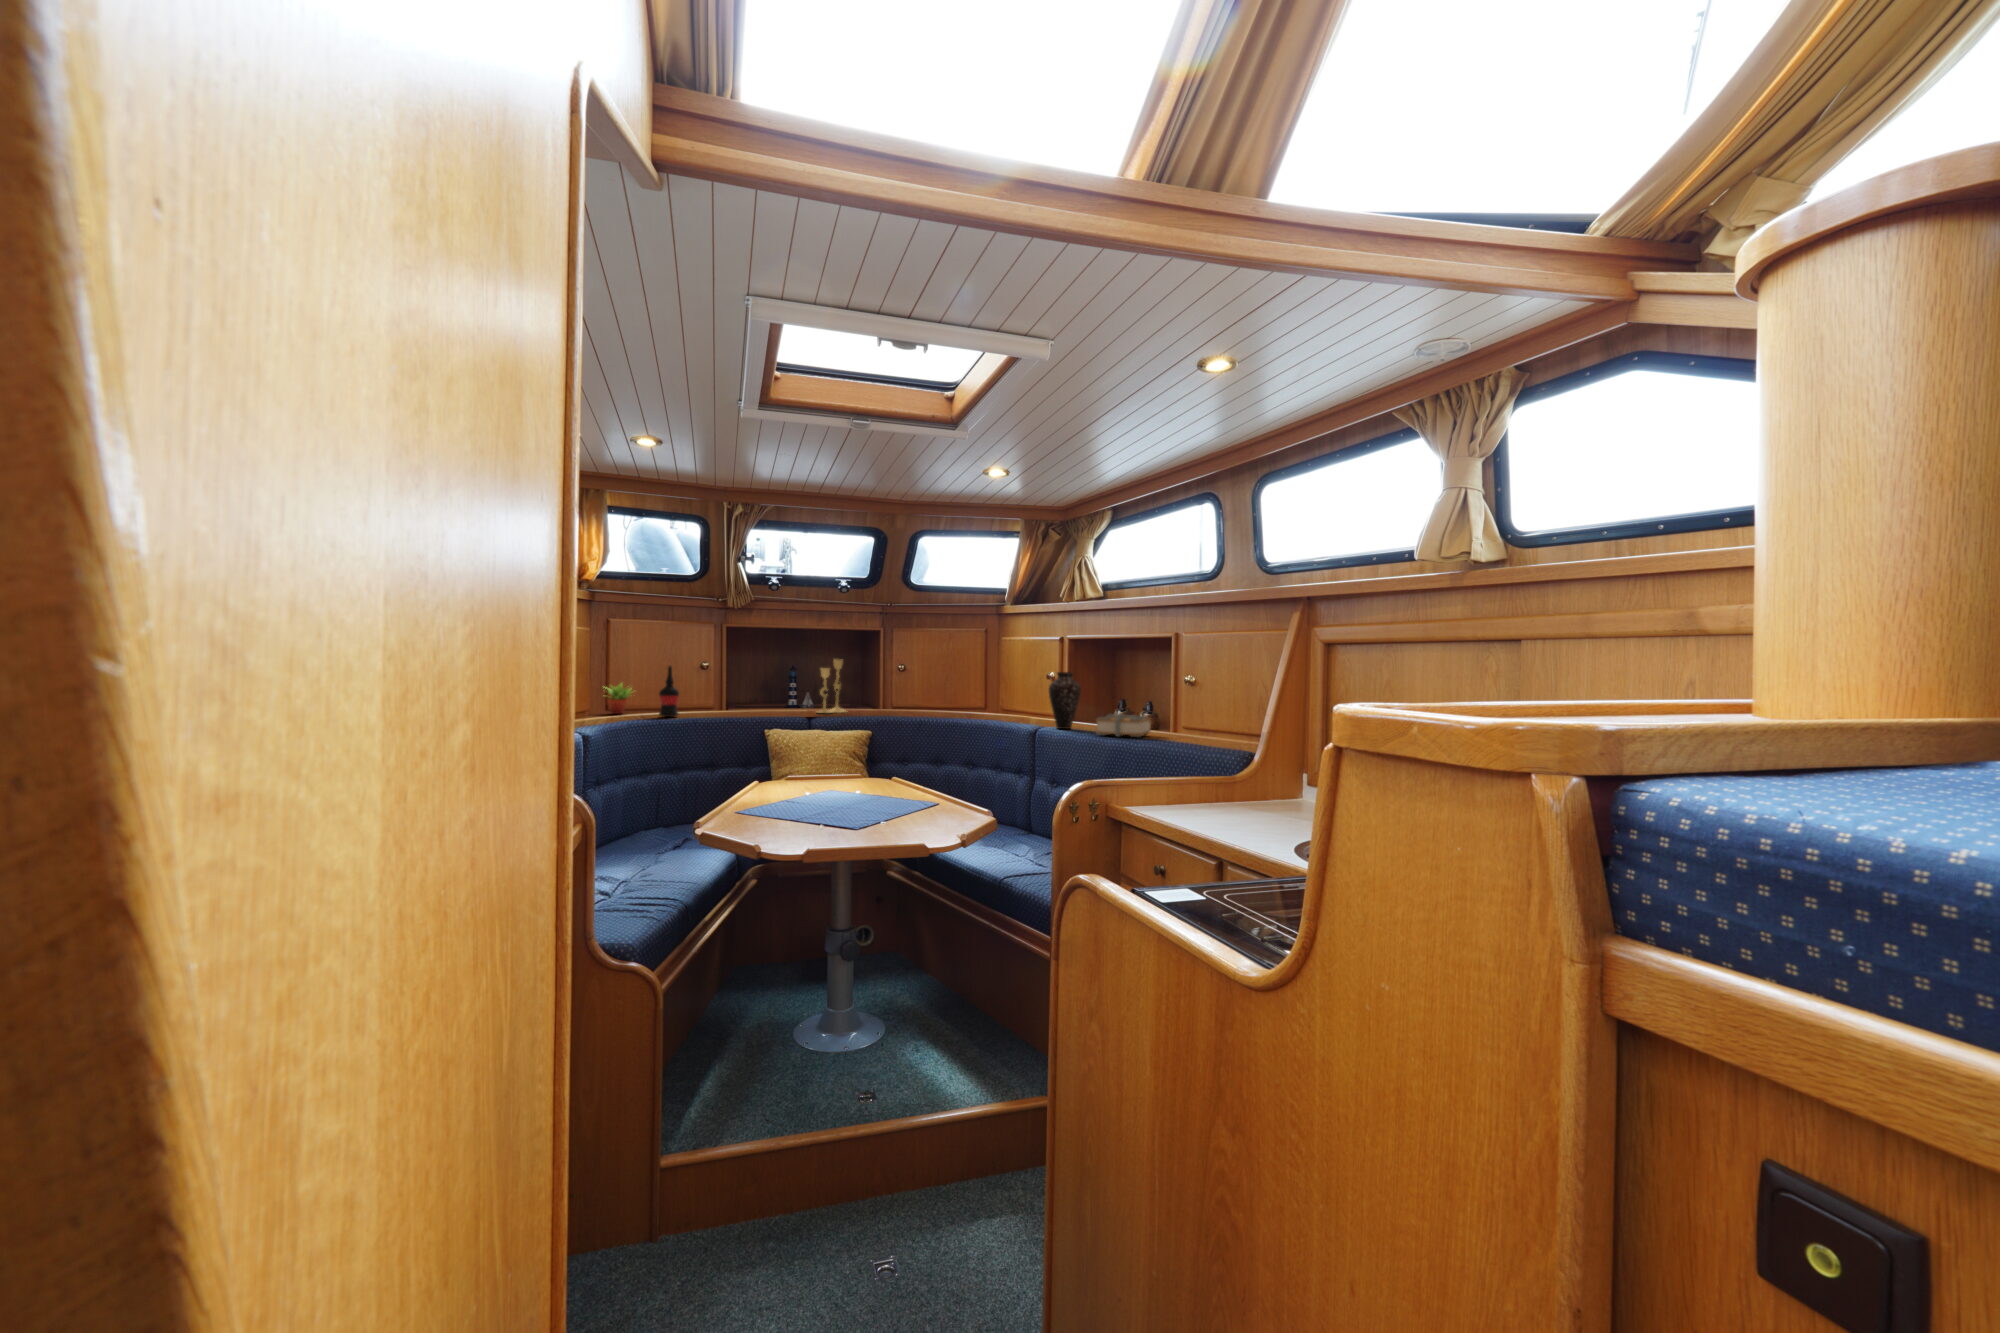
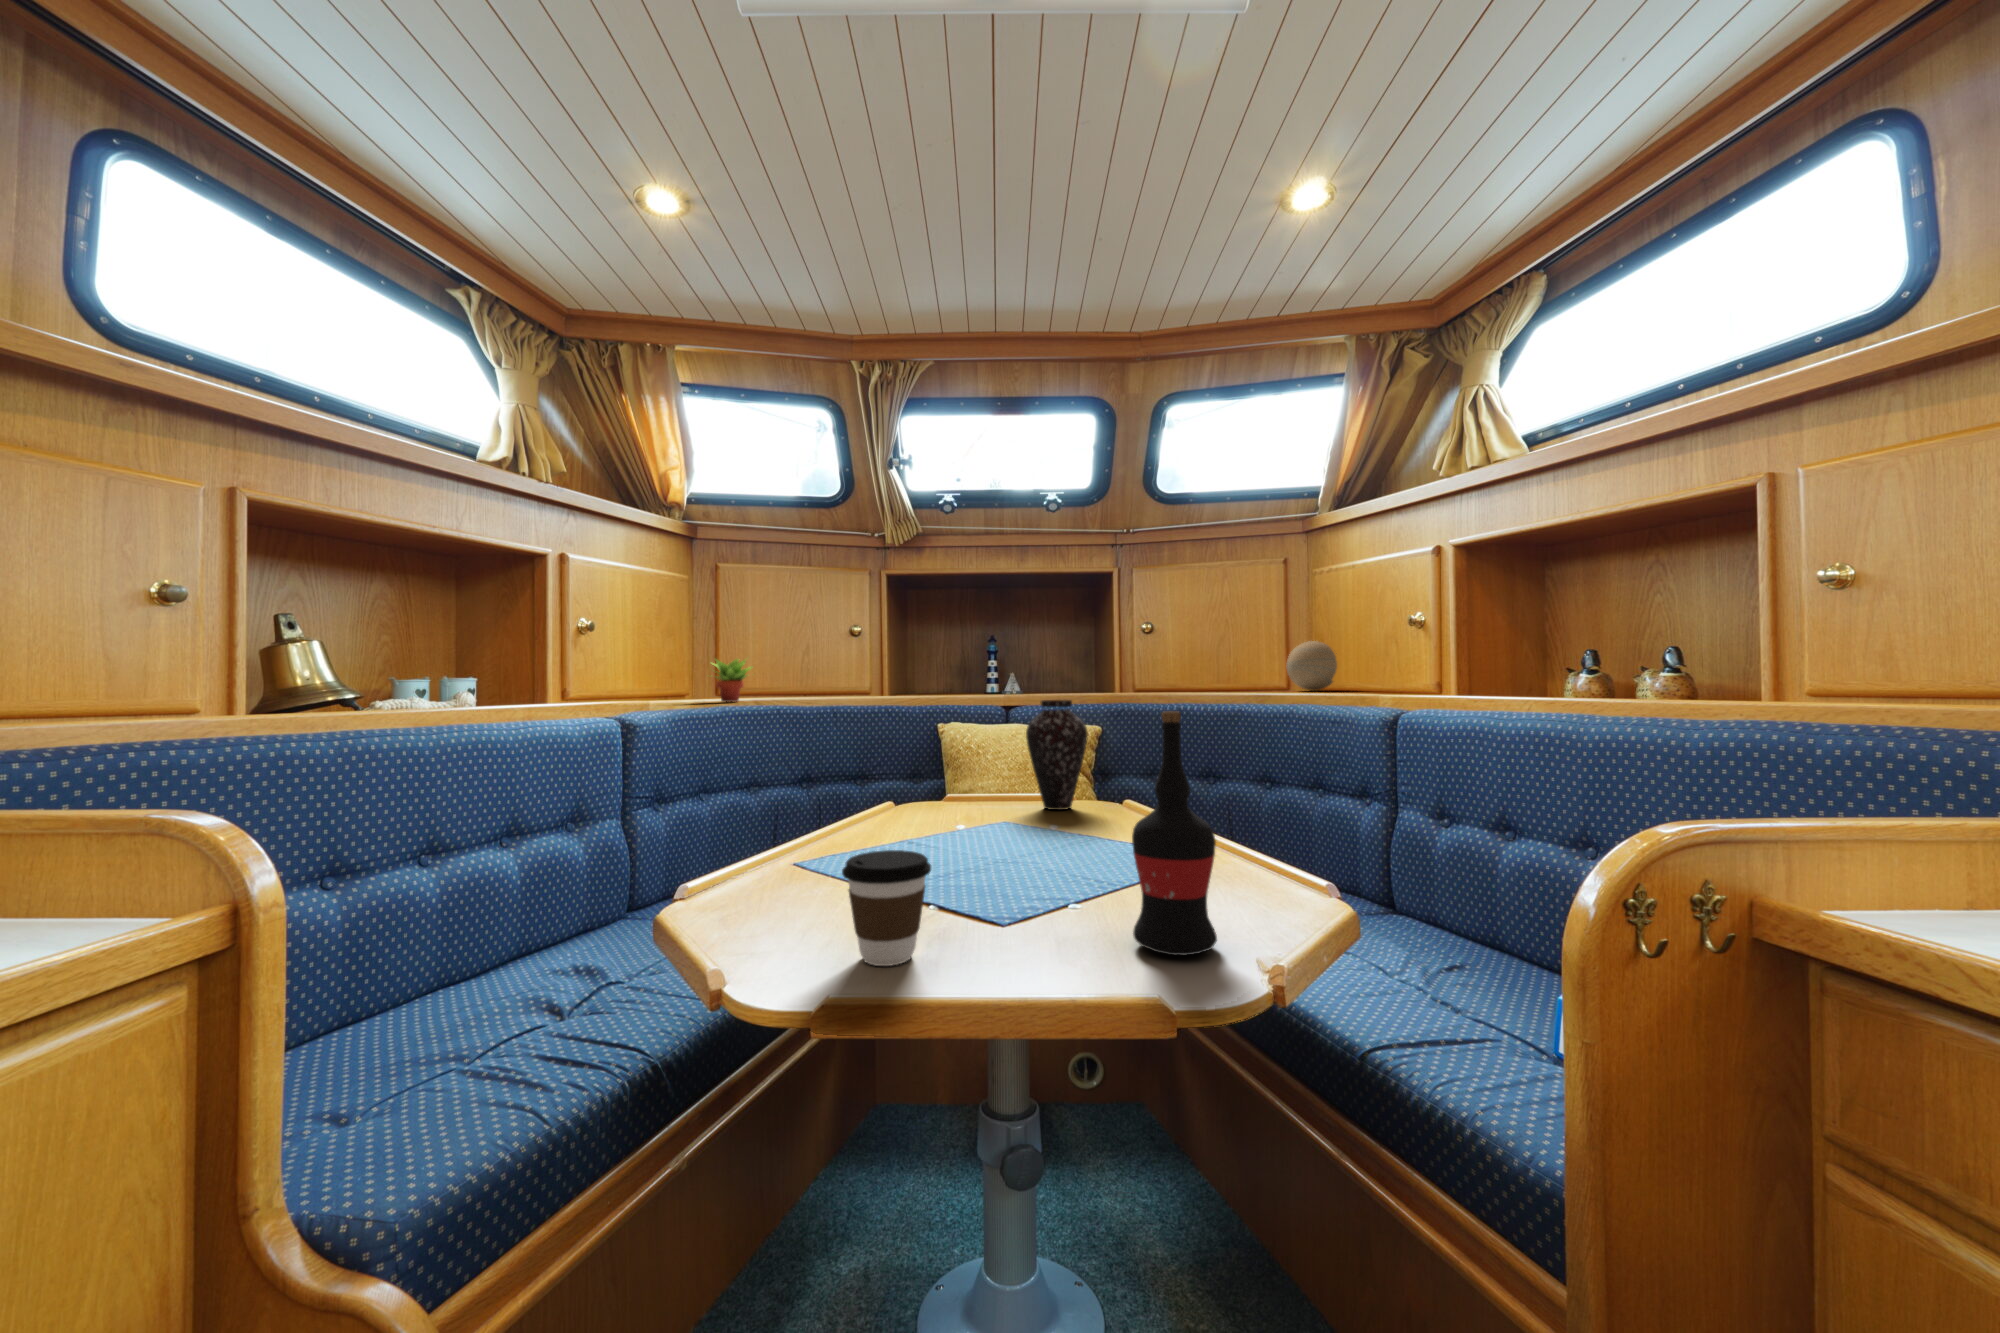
candlestick: present [818,659,845,713] -> none [1015,612,1067,696]
wine bottle: present [659,665,679,717] -> present [1132,711,1217,955]
vase: present [1048,672,1081,729] -> present [1026,700,1088,810]
decorative orb: none [981,684,1010,713] -> present [1286,641,1337,691]
book: present [1096,714,1151,737] -> none [1720,655,1933,715]
coffee cup: none [789,781,818,815] -> present [842,850,931,966]

